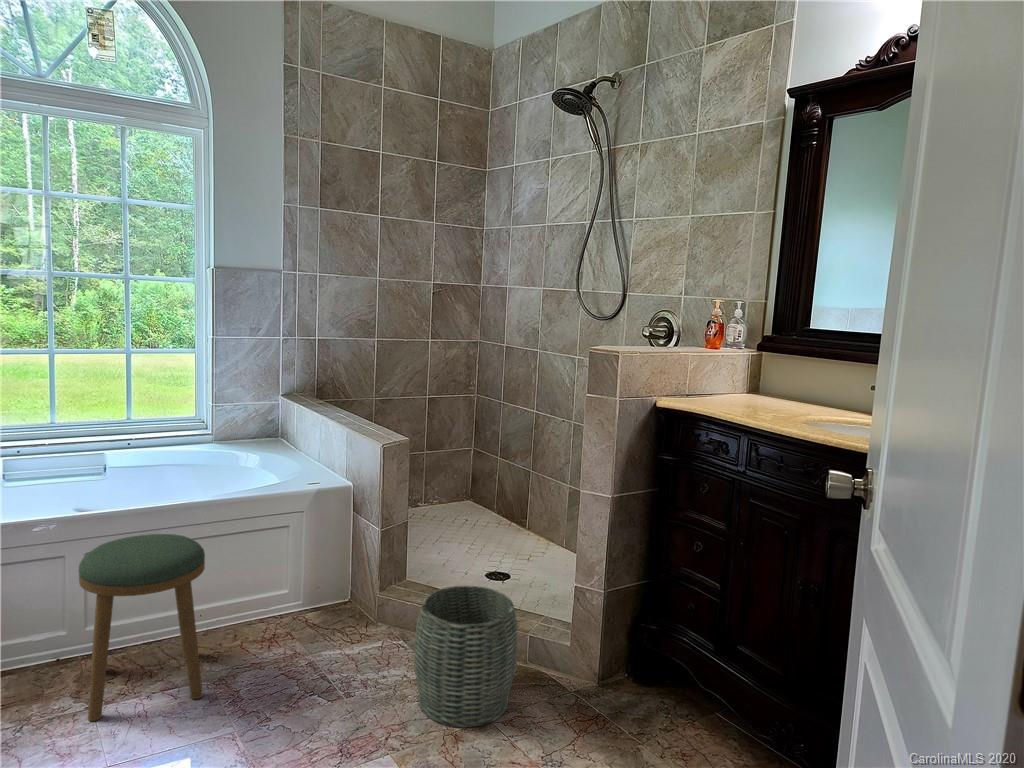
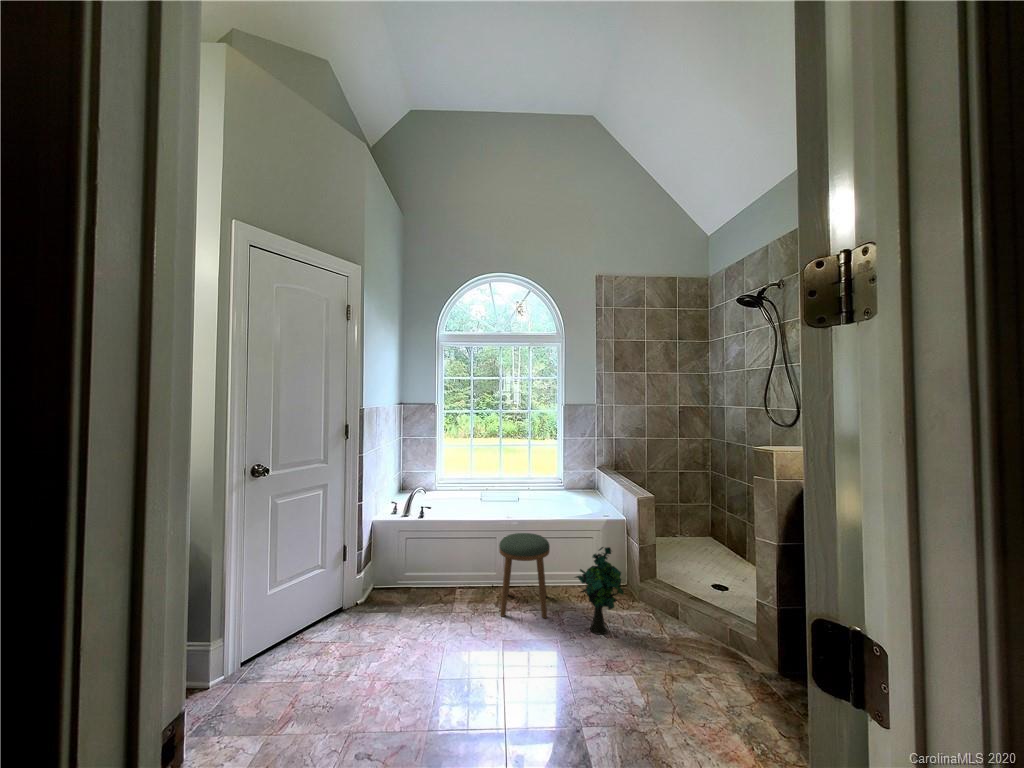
decorative plant: none [264,537,364,701] -> present [576,547,624,634]
woven basket: present [414,586,517,727] -> none [651,586,715,675]

